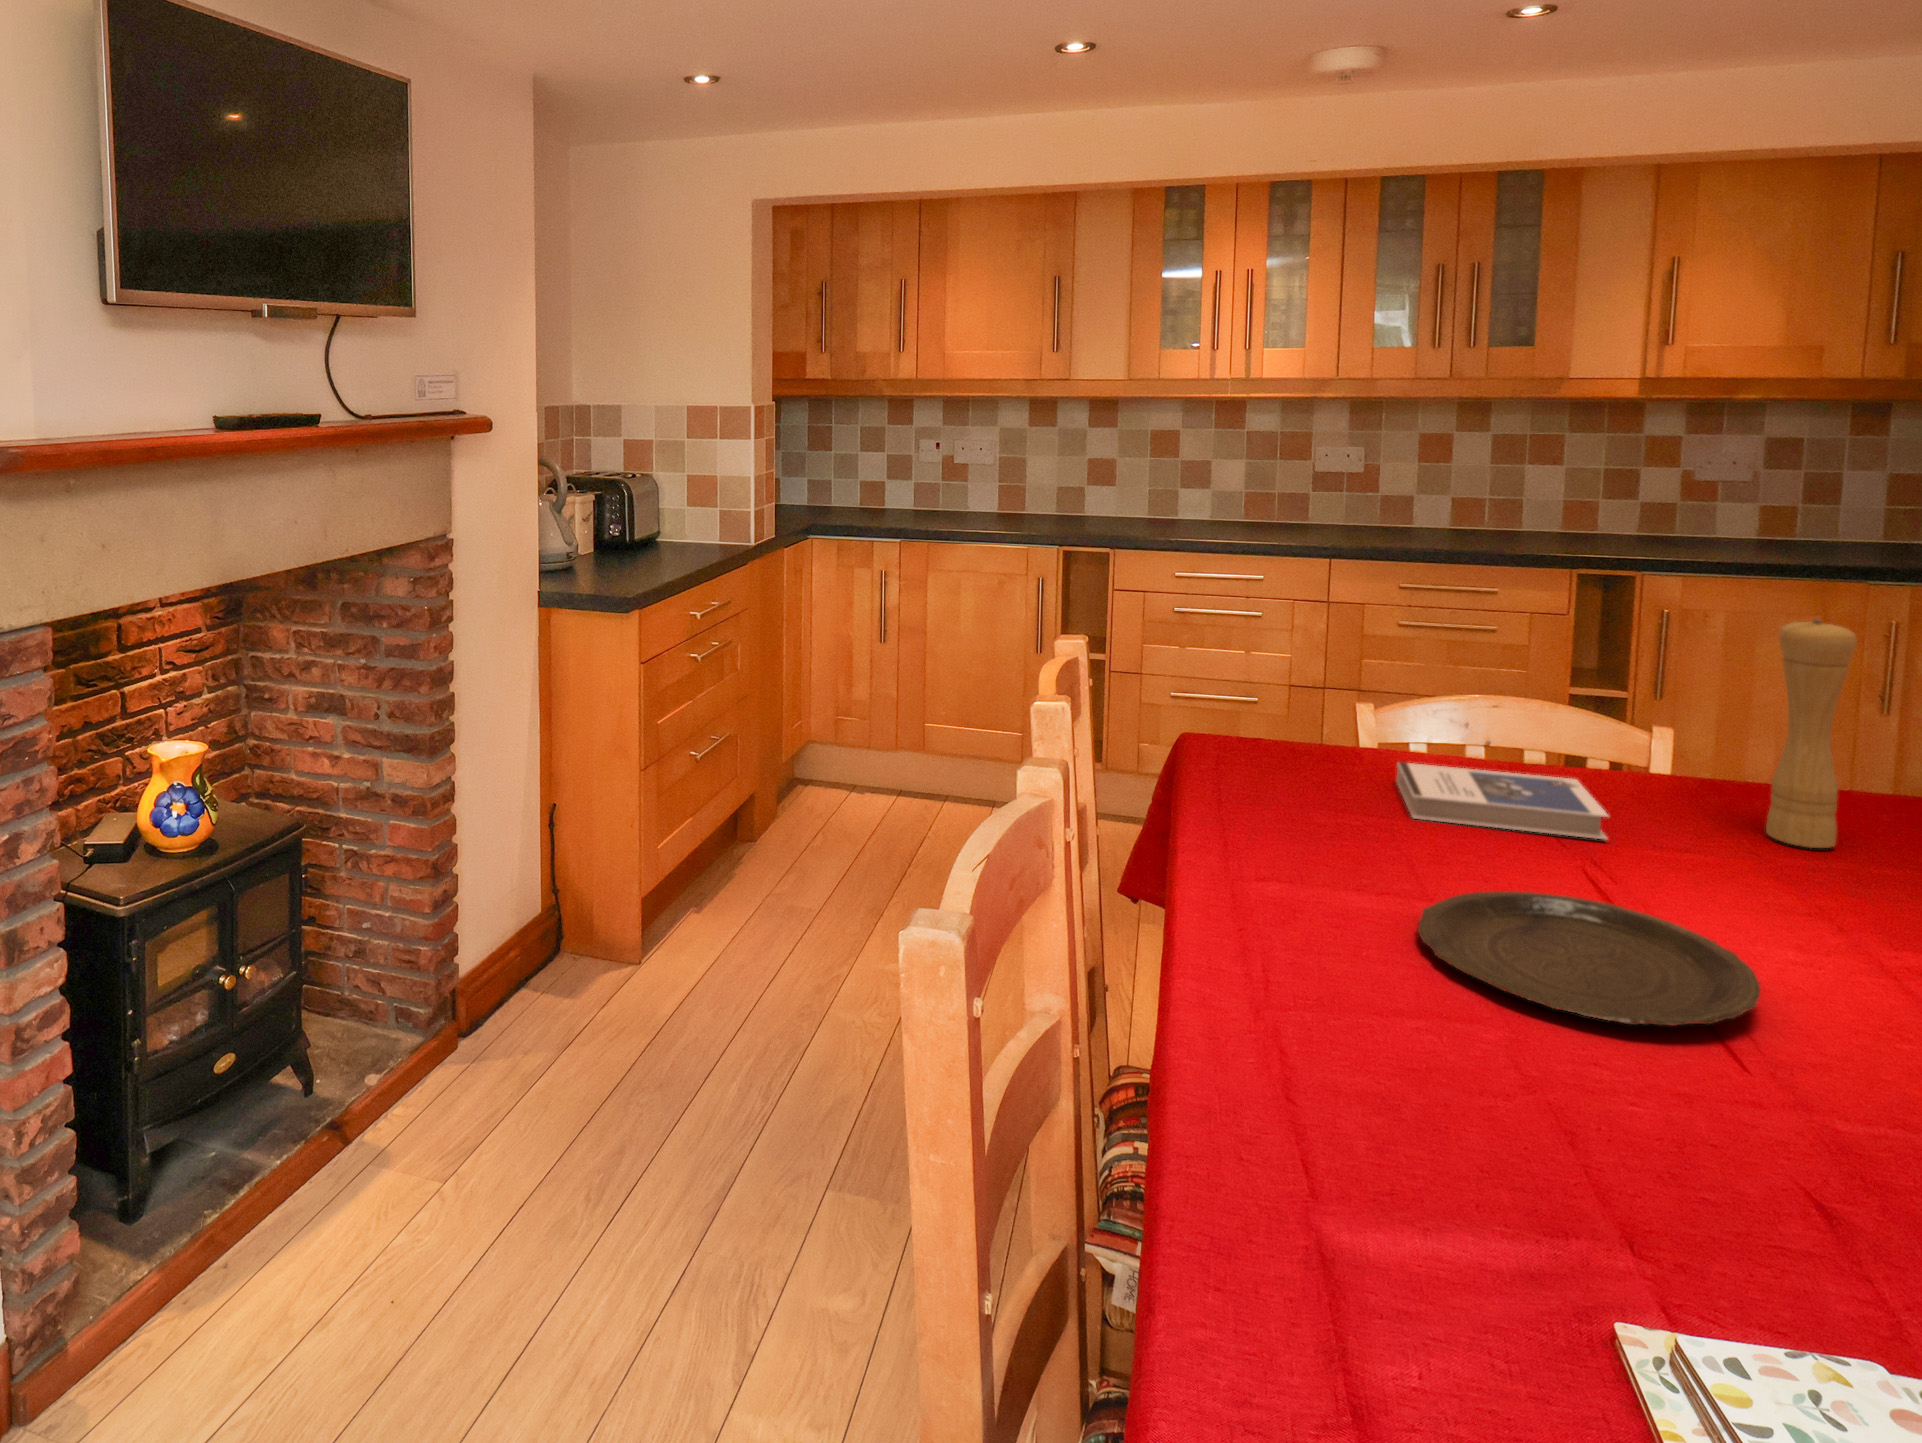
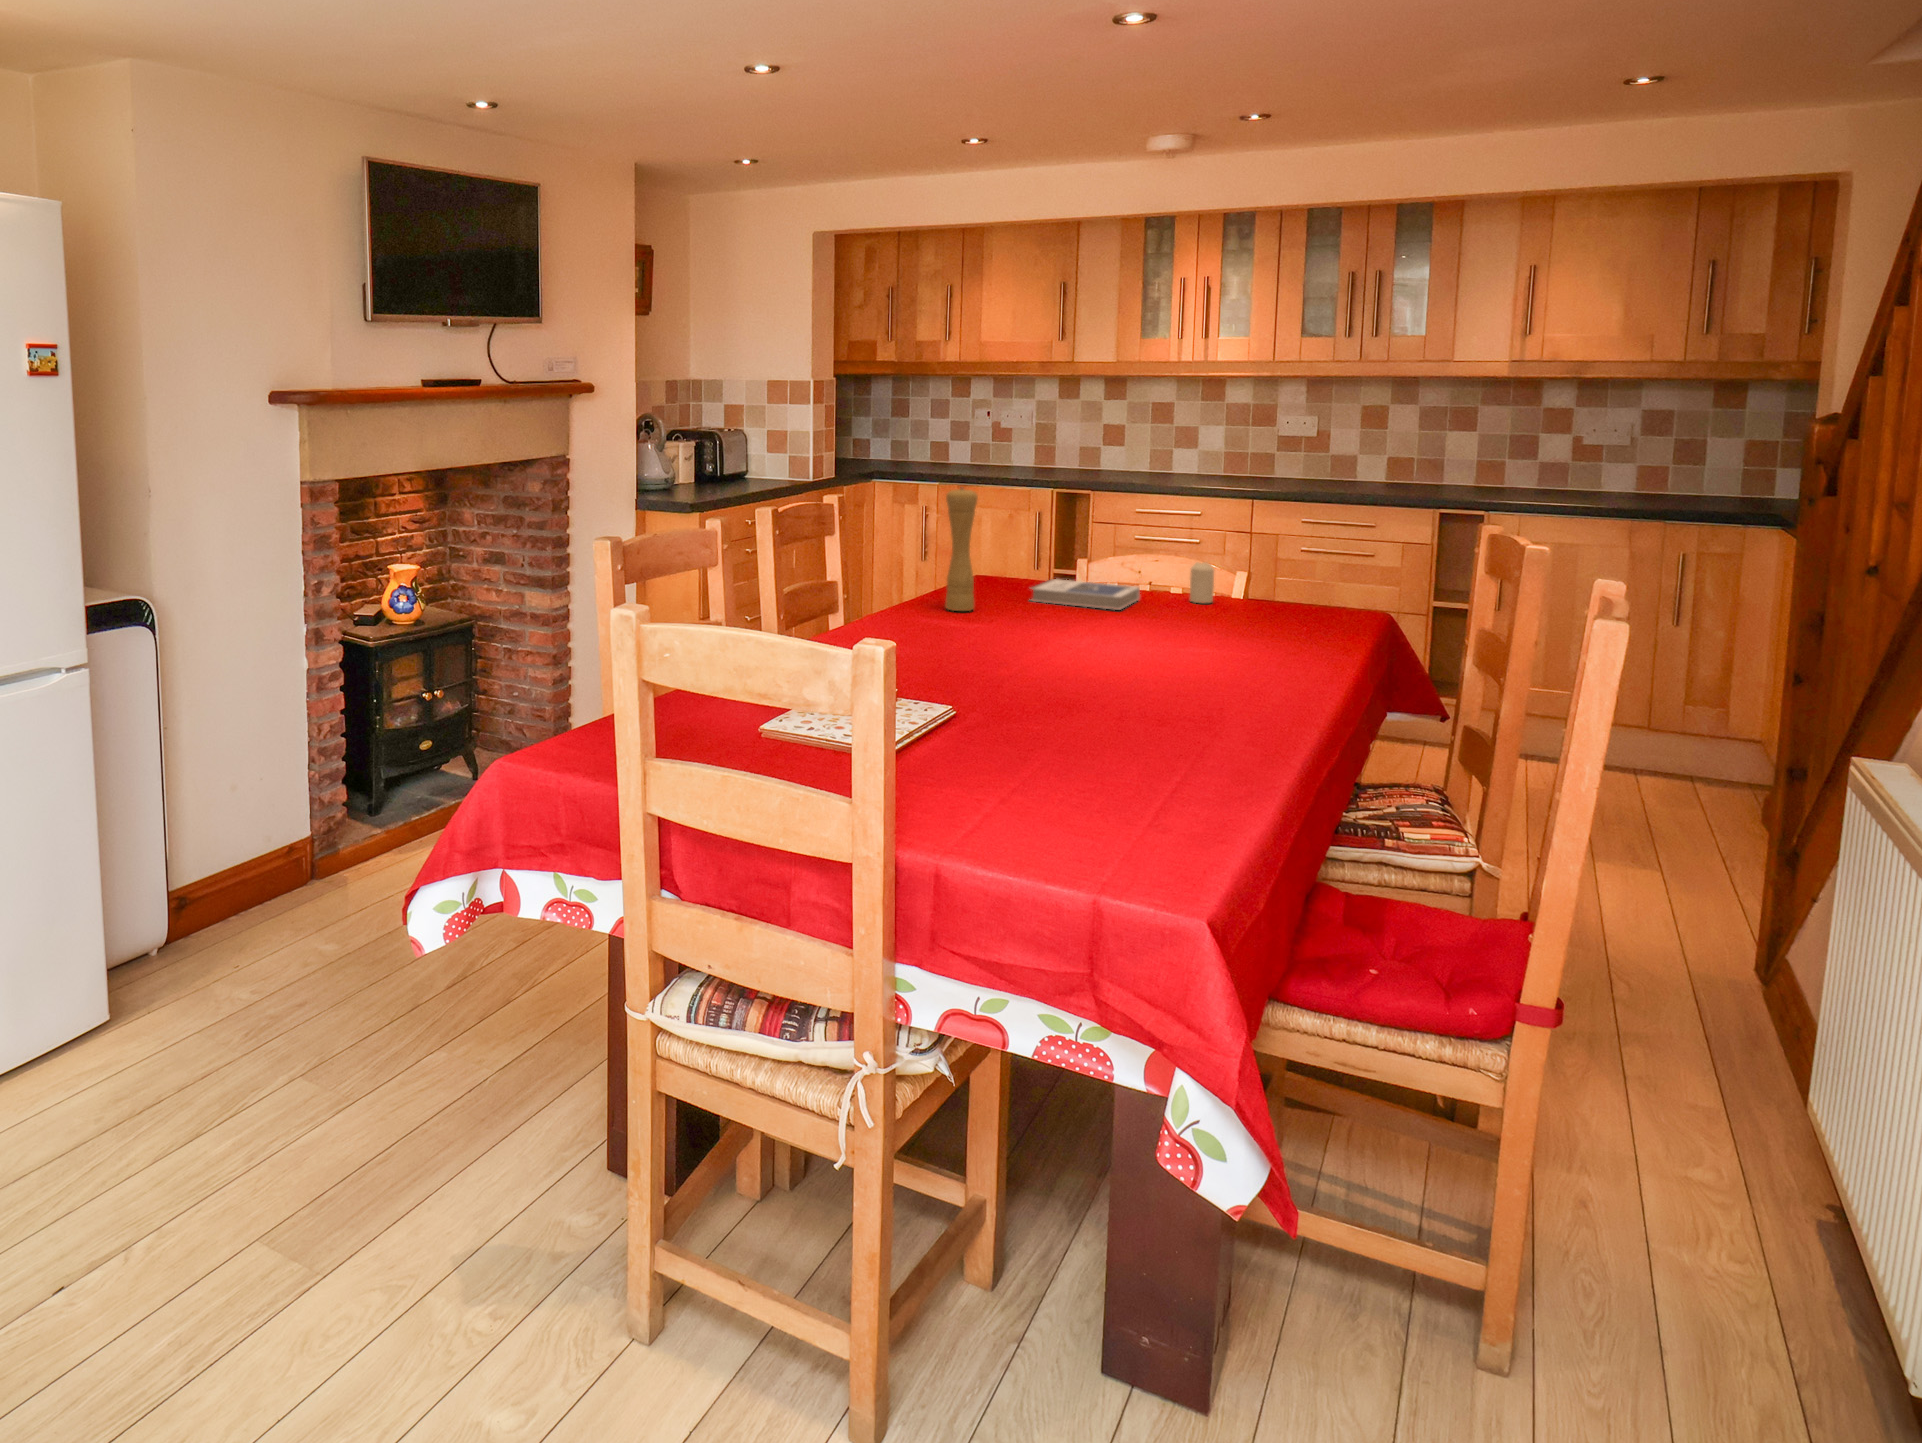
pepper mill: present [1766,620,1857,848] -> present [946,487,978,611]
candle: none [1648,730,1700,805] -> present [1190,562,1214,603]
plate: present [1418,891,1761,1026] -> none [935,615,1074,648]

